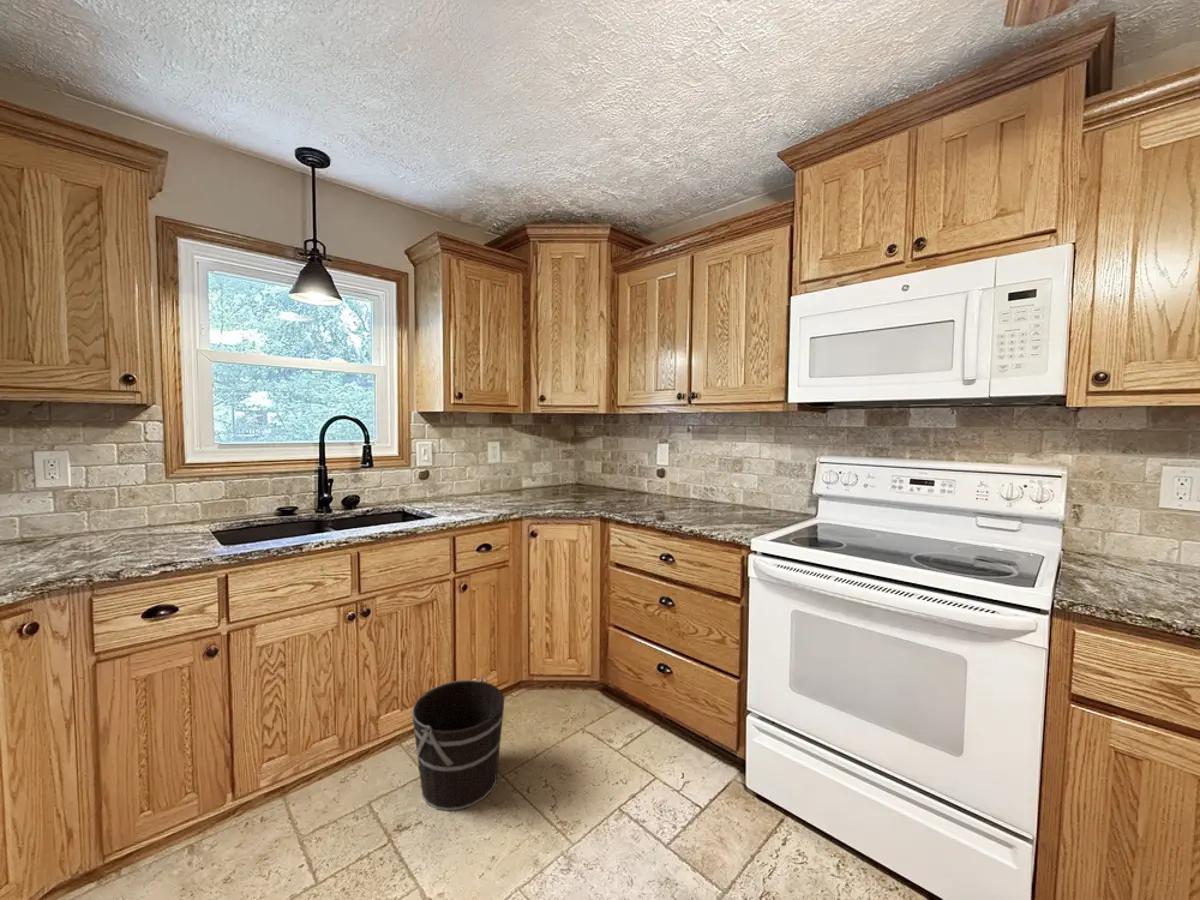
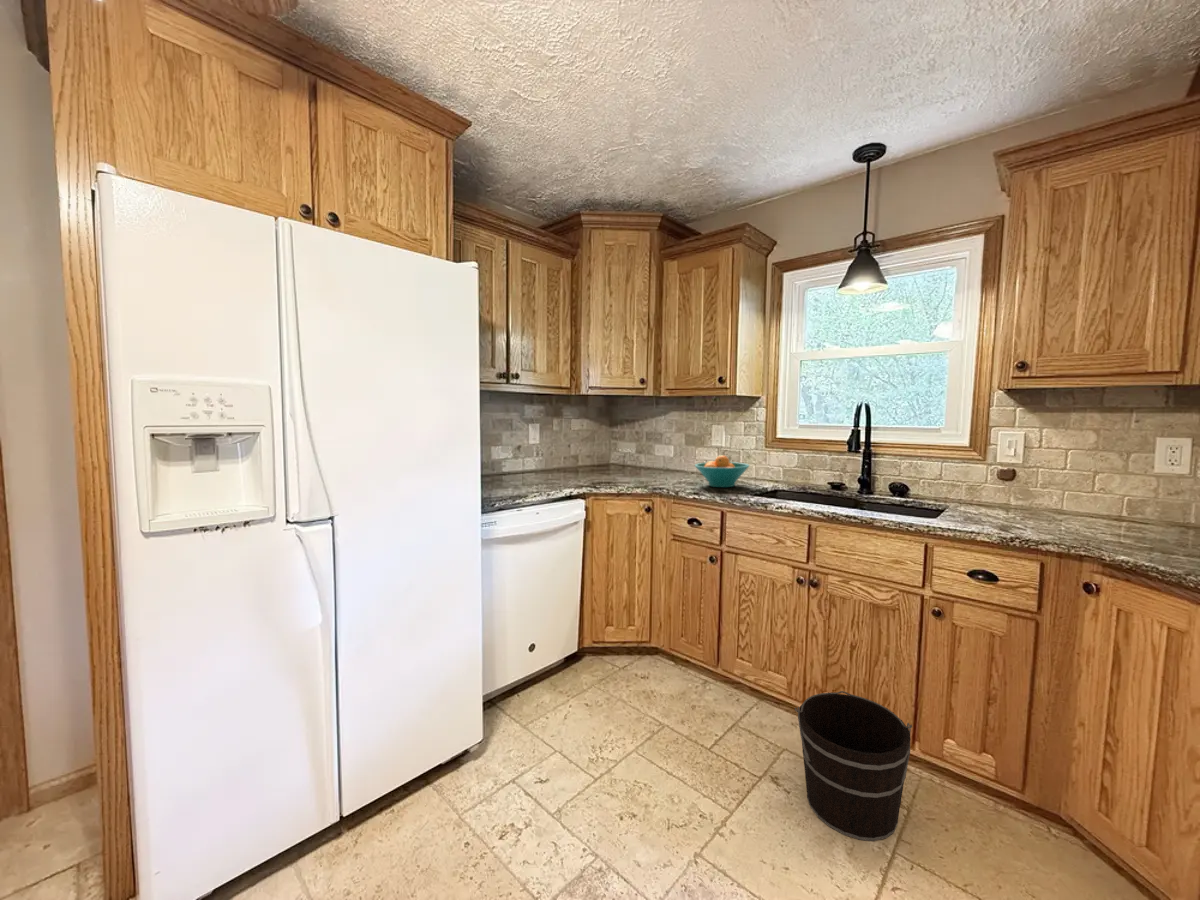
fruit bowl: none [57,495,177,548] -> present [695,455,749,487]

